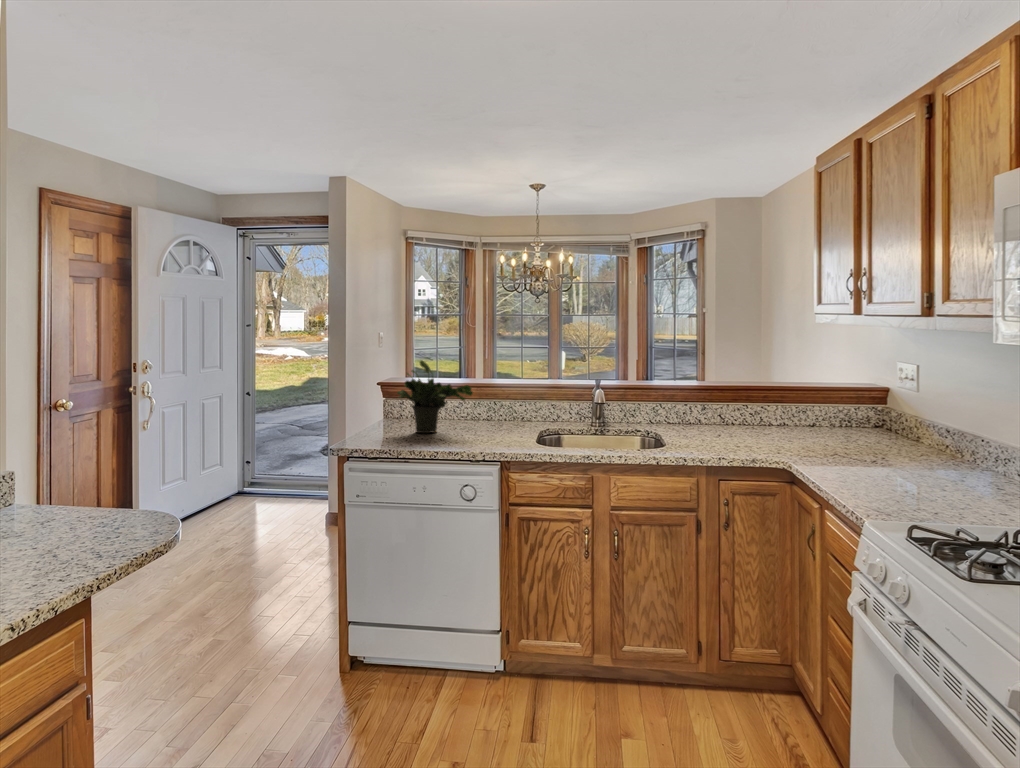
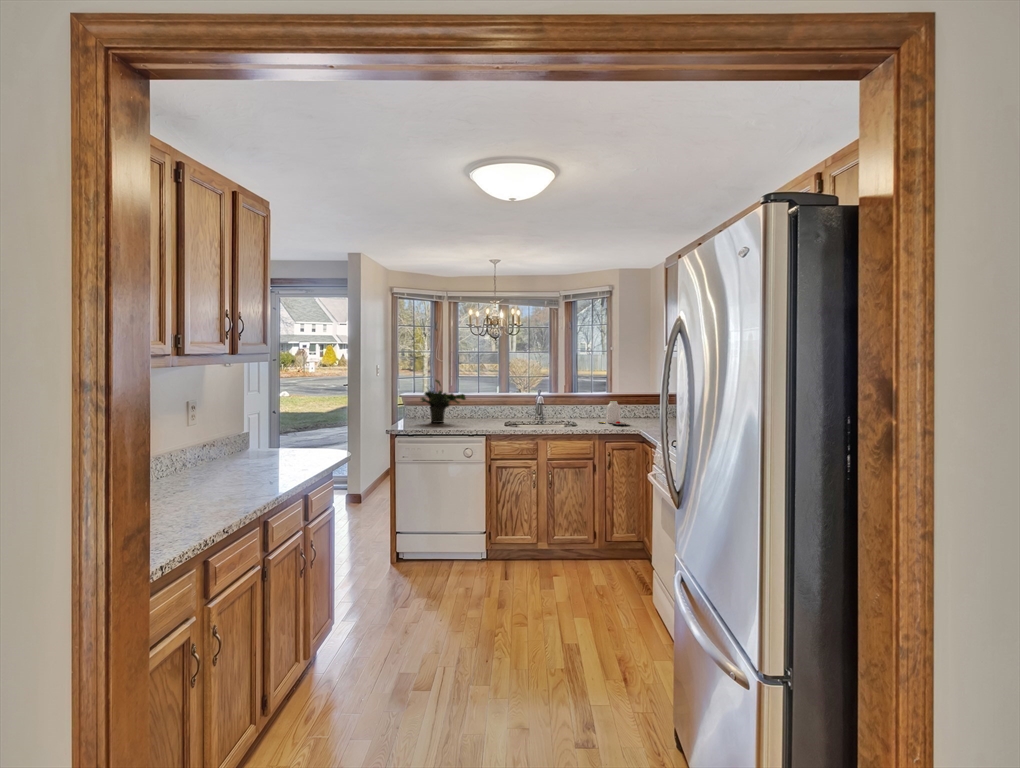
jar: none [701,399,760,443] -> present [601,401,629,425]

